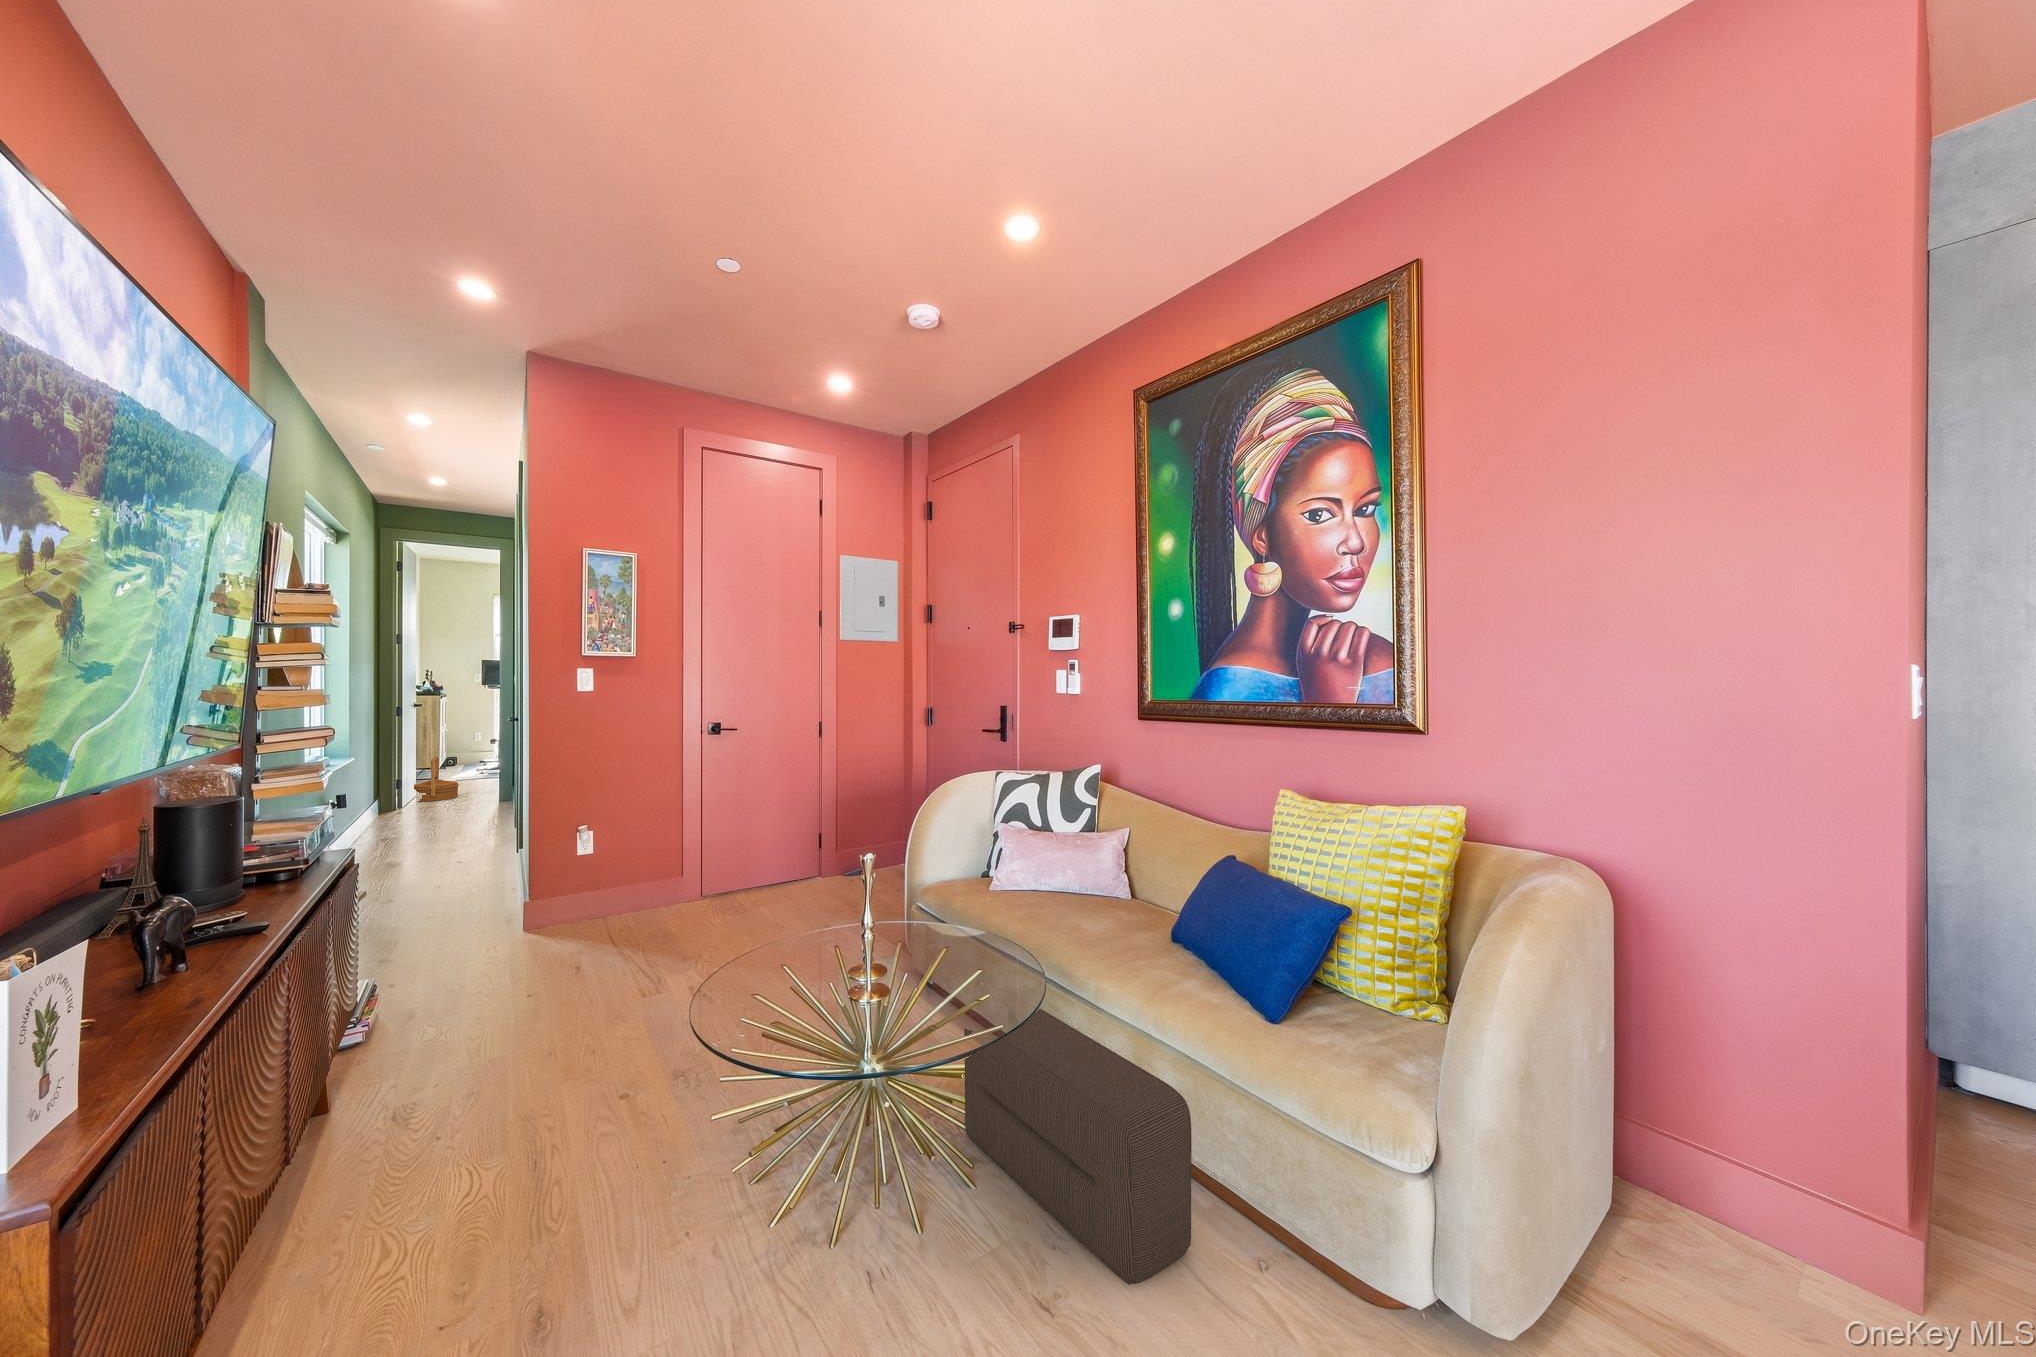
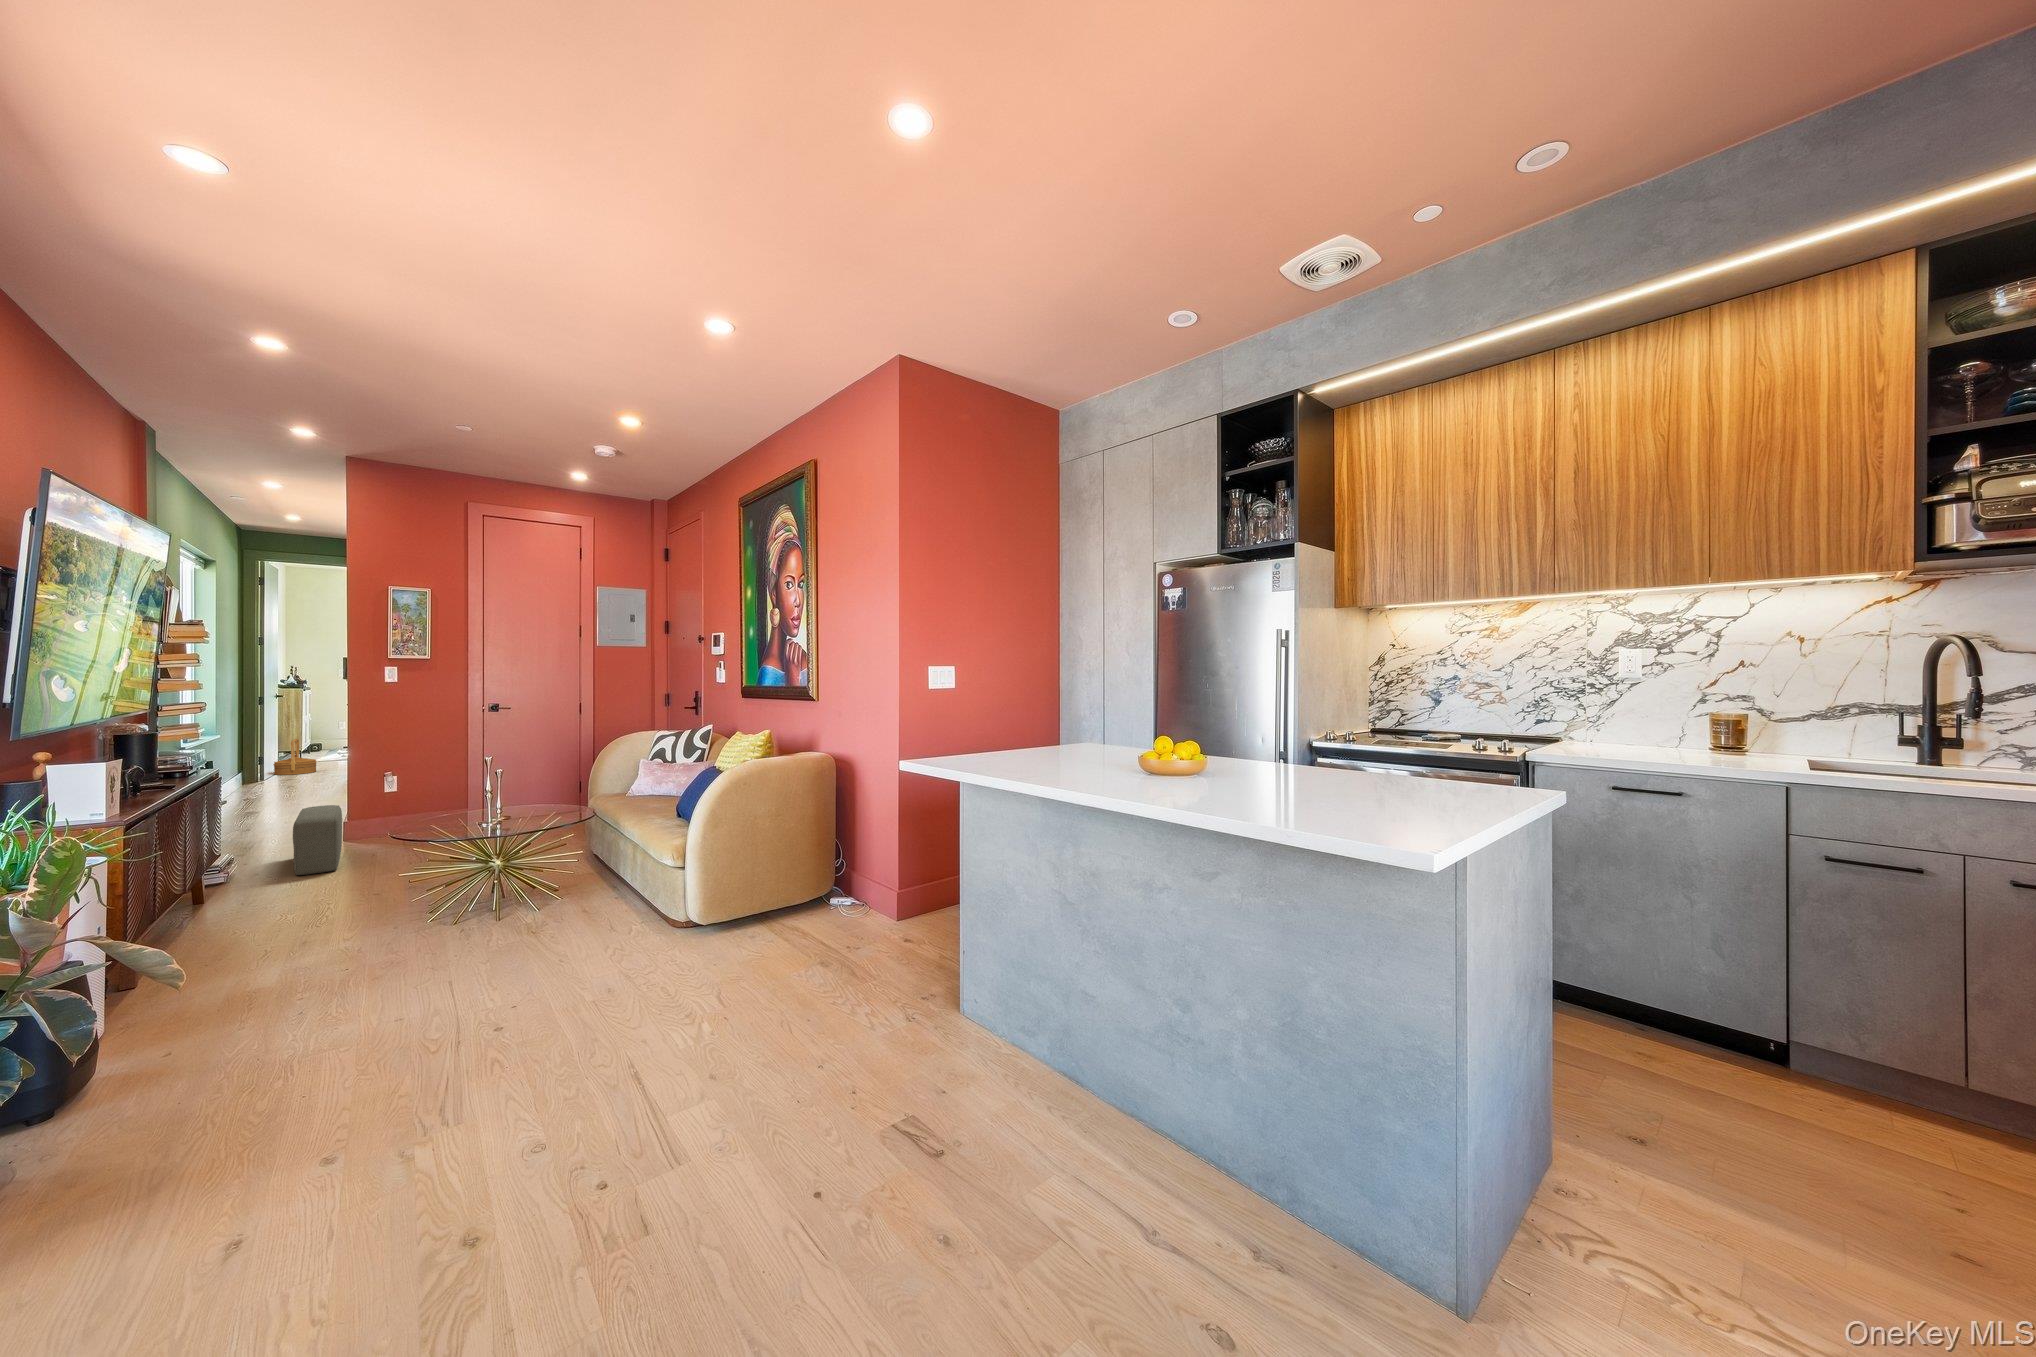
pouf: present [964,1009,1192,1285] -> present [293,805,342,875]

